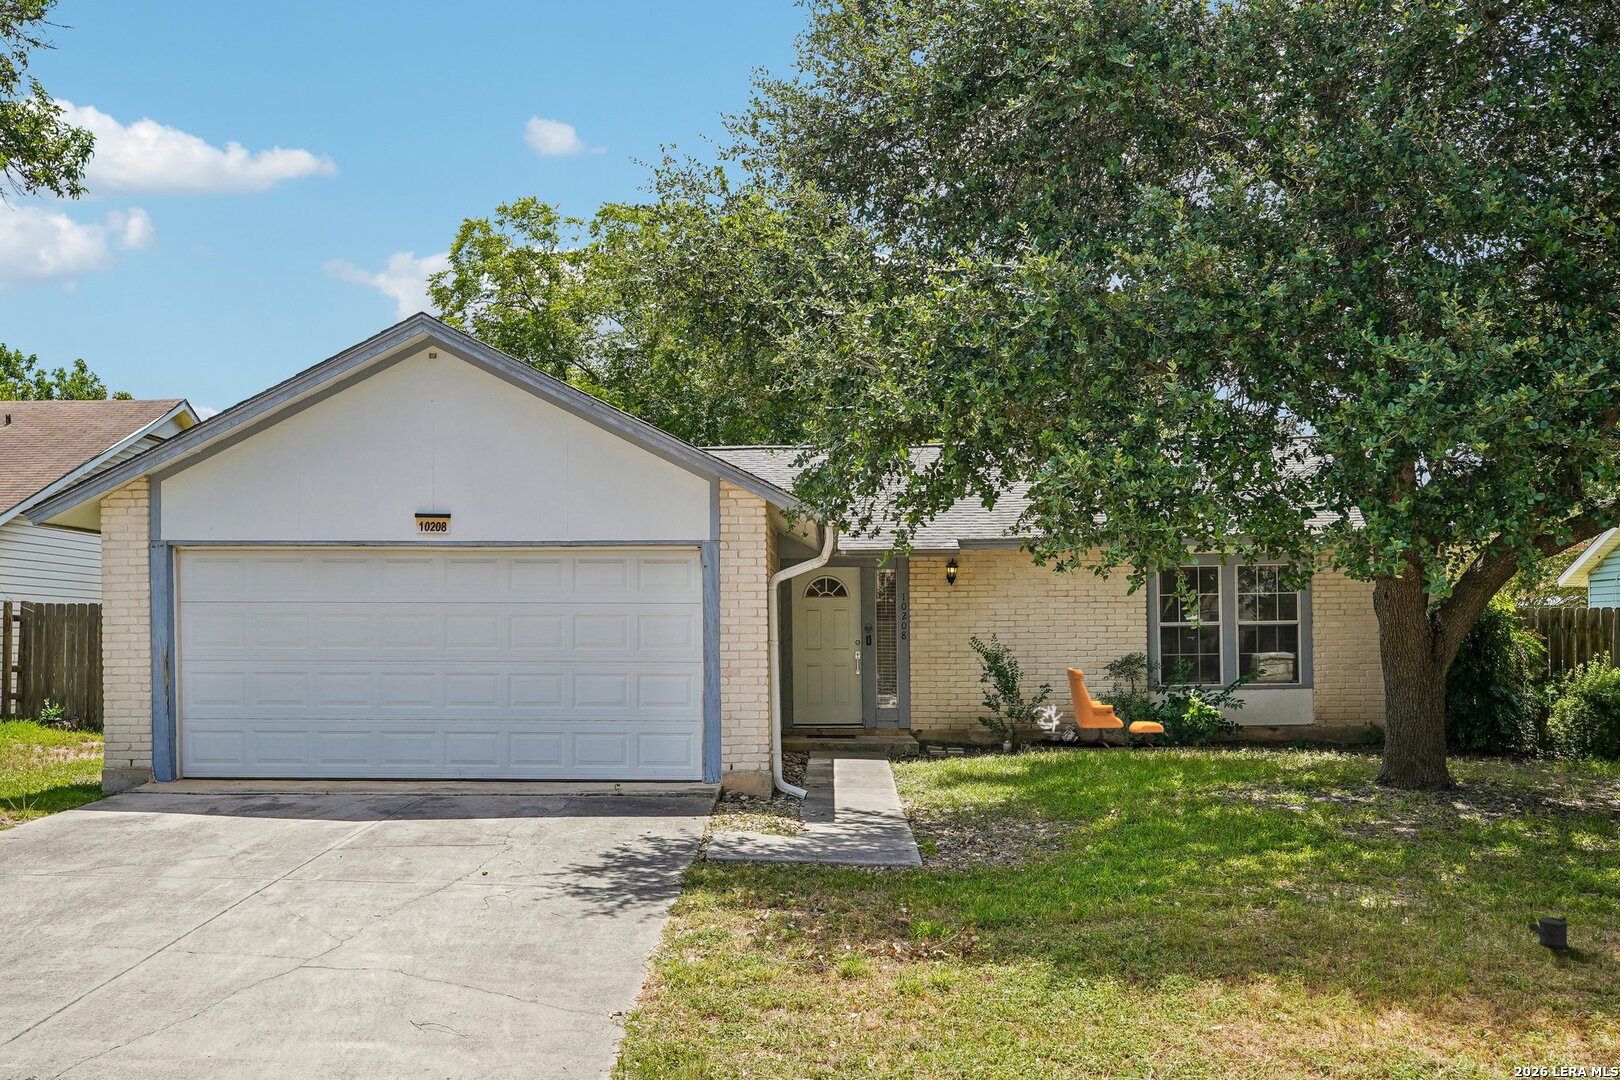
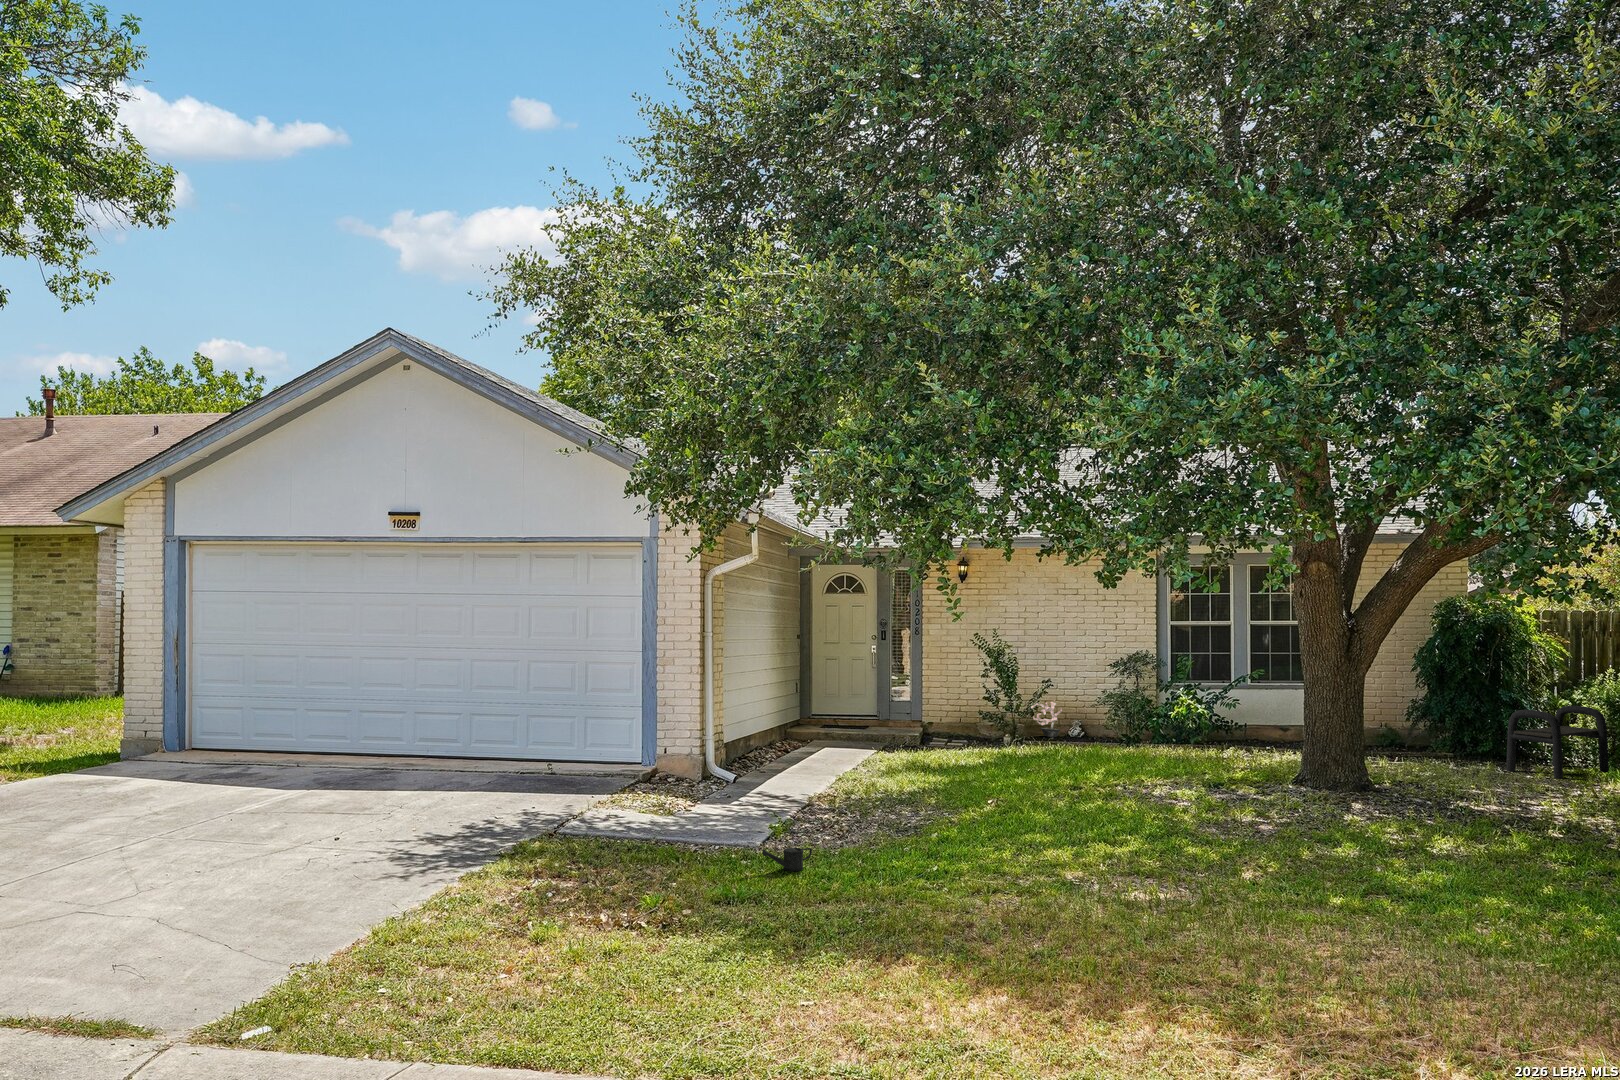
lounge chair: present [1067,668,1164,749] -> none [1060,664,1159,747]
bench: none [1502,697,1588,766] -> present [1506,706,1609,779]
watering can: present [1530,917,1568,948] -> present [763,848,812,871]

